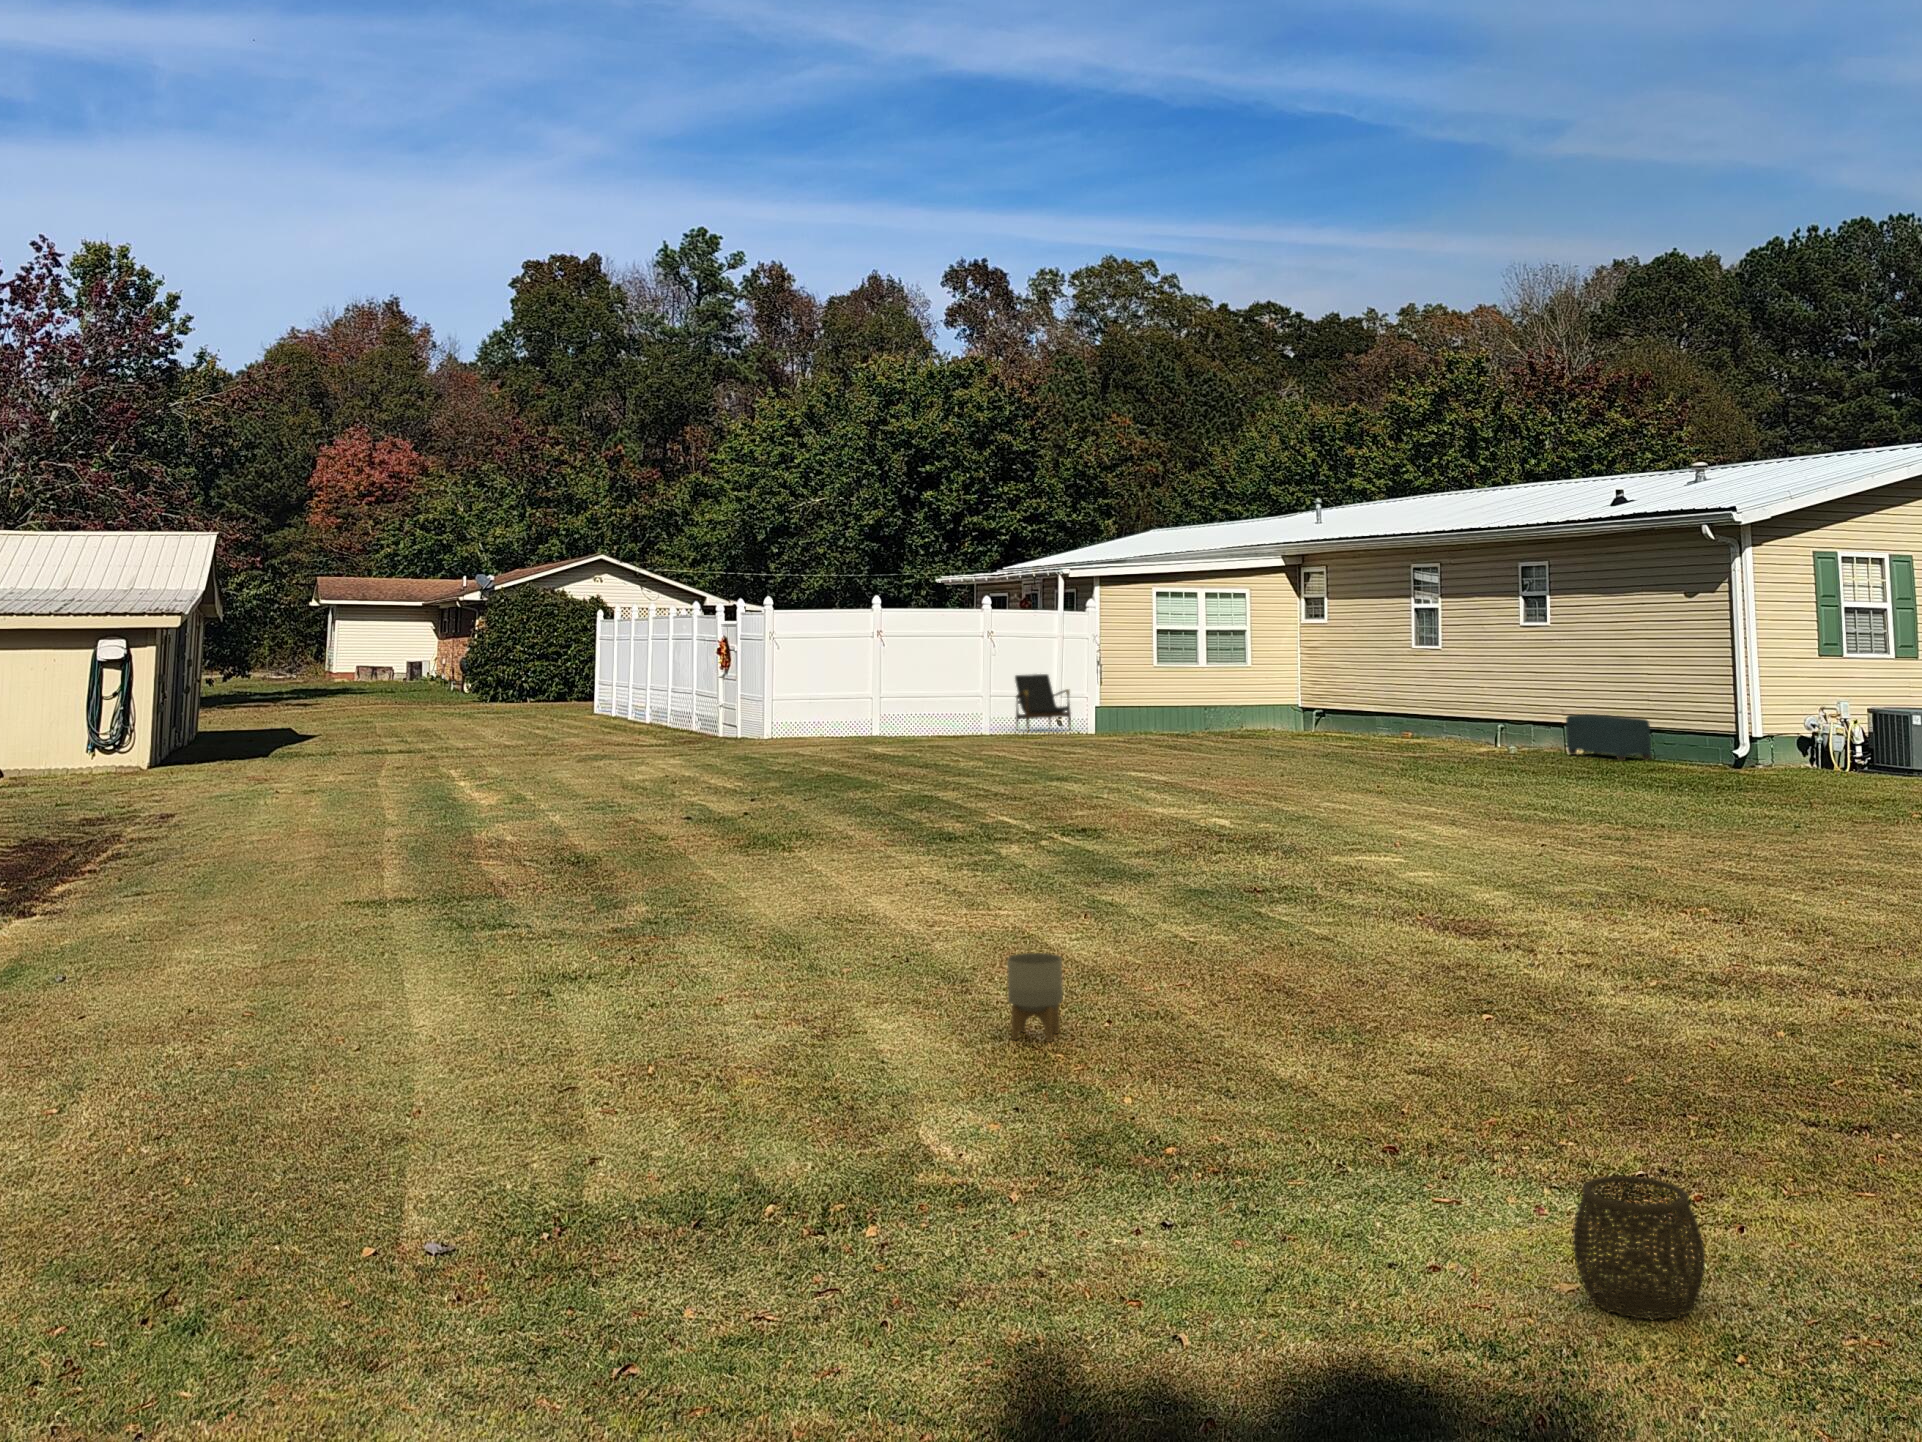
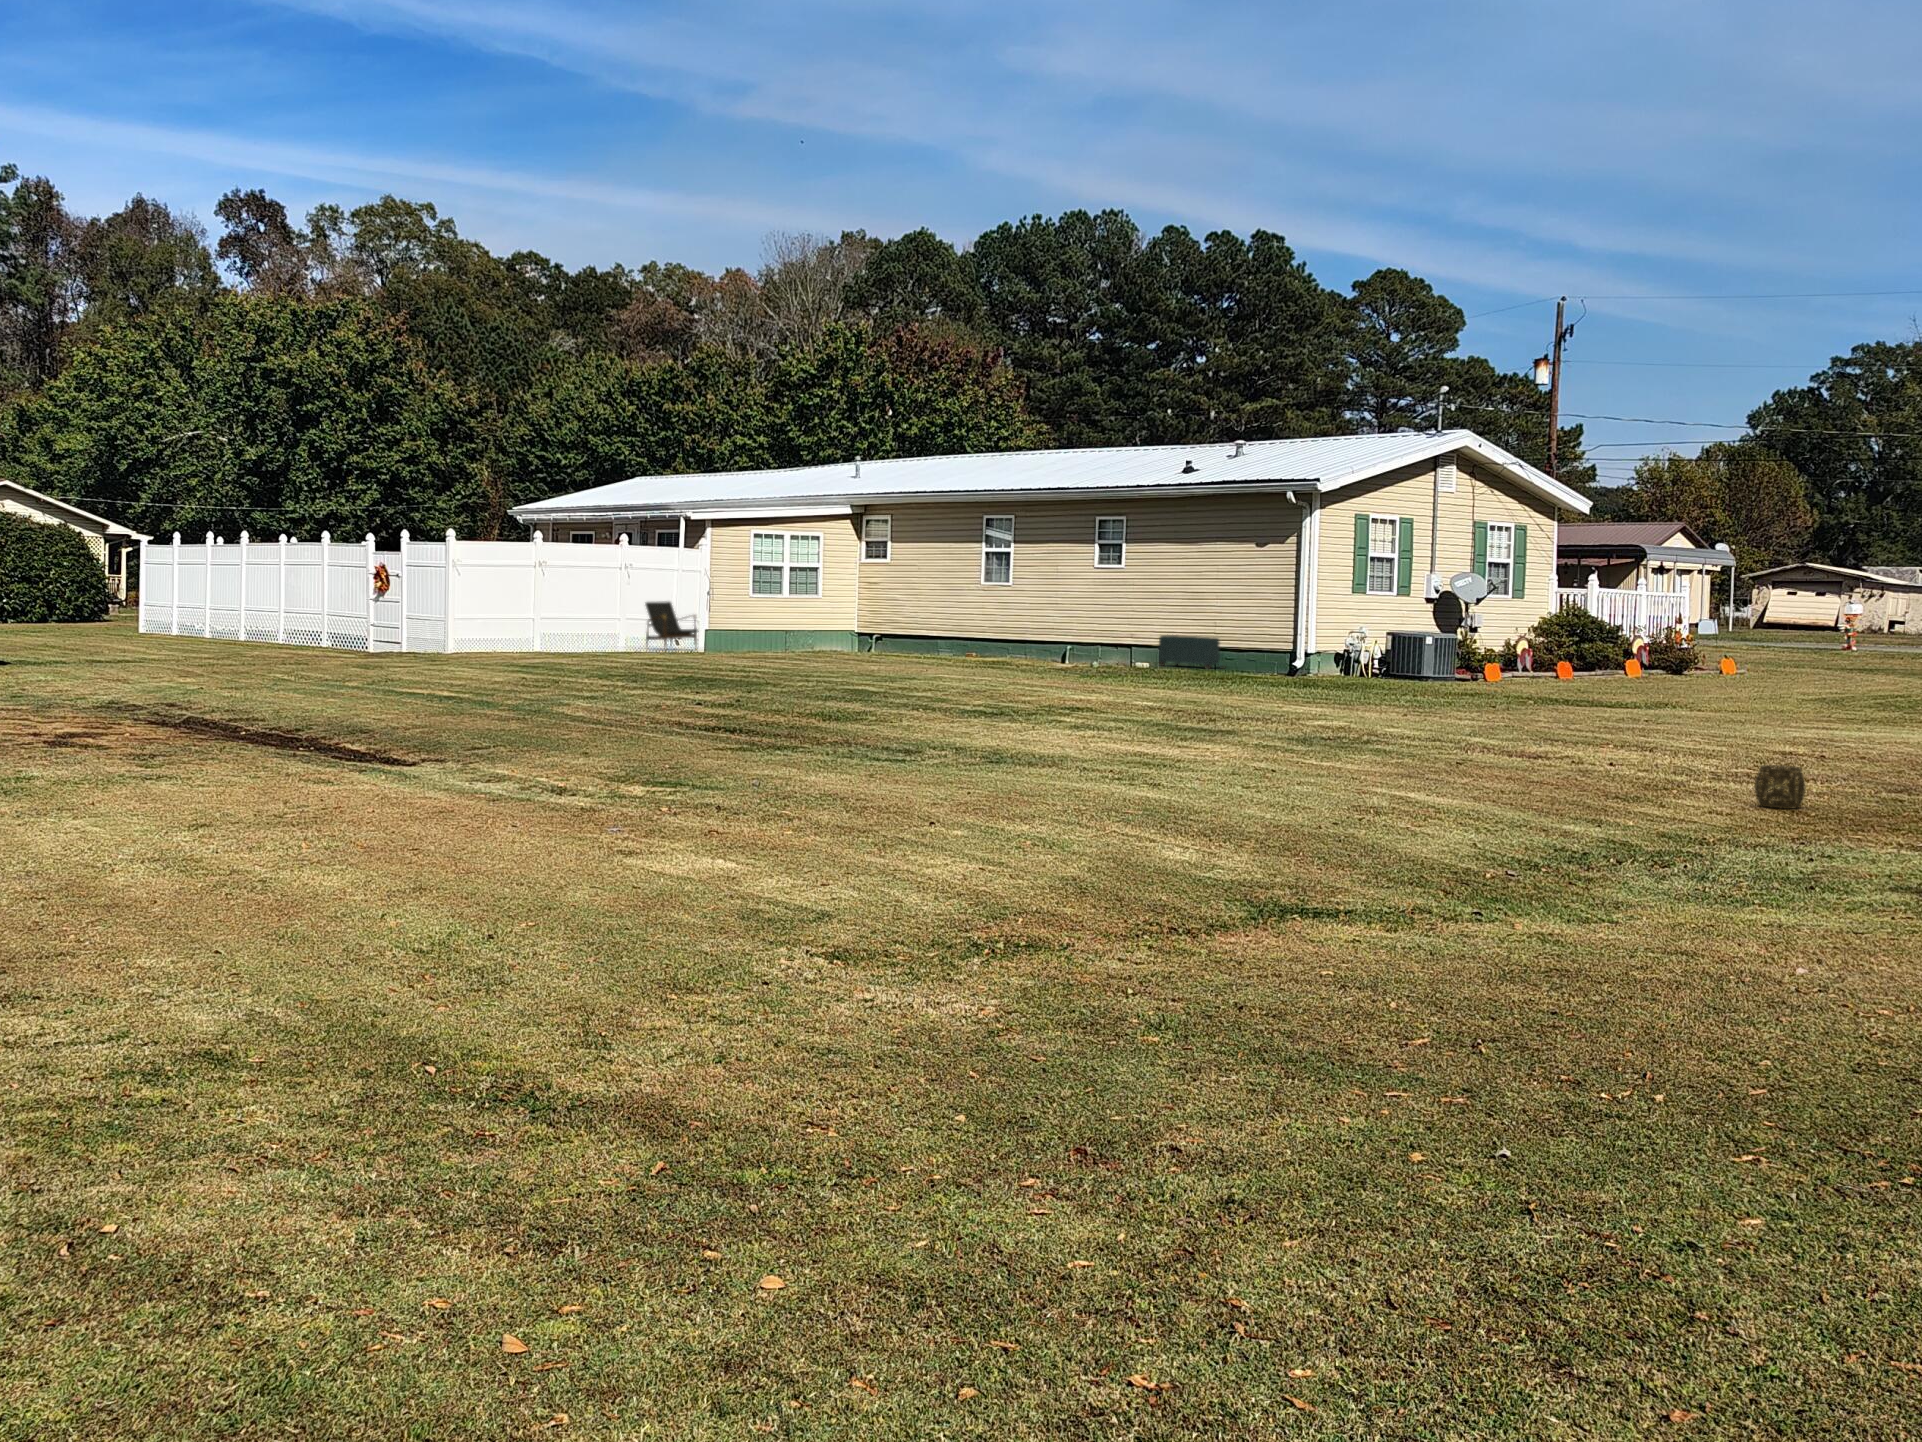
planter: present [1007,953,1063,1042] -> none [1314,725,1345,768]

